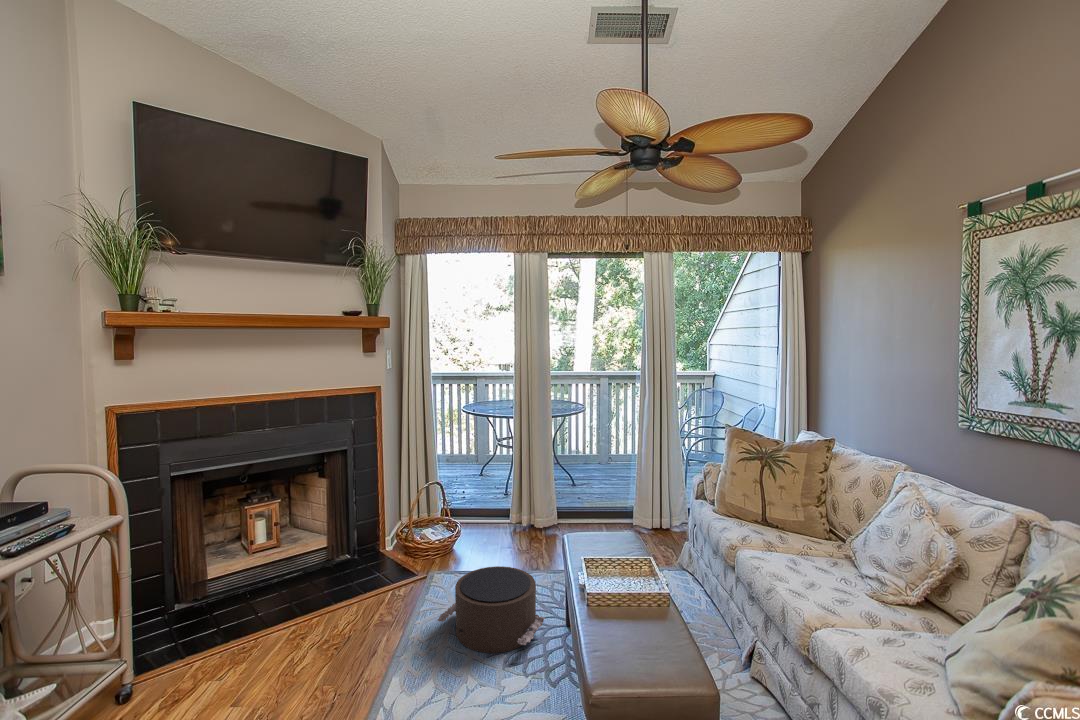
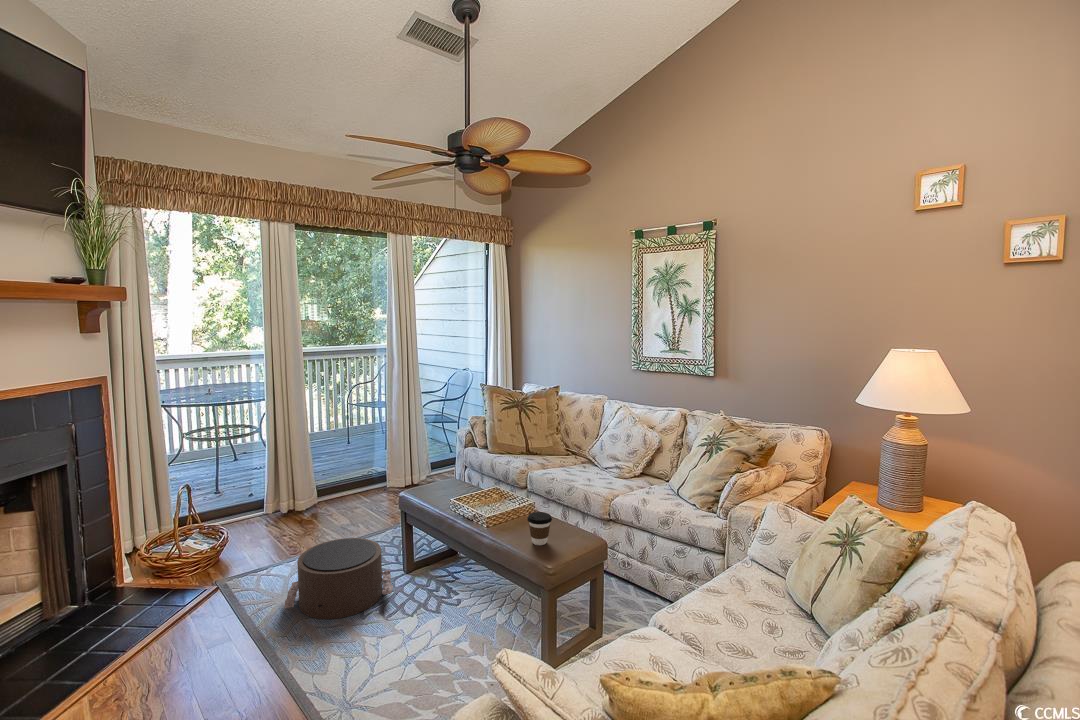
coffee cup: none [610,613,645,665] -> present [527,512,552,545]

